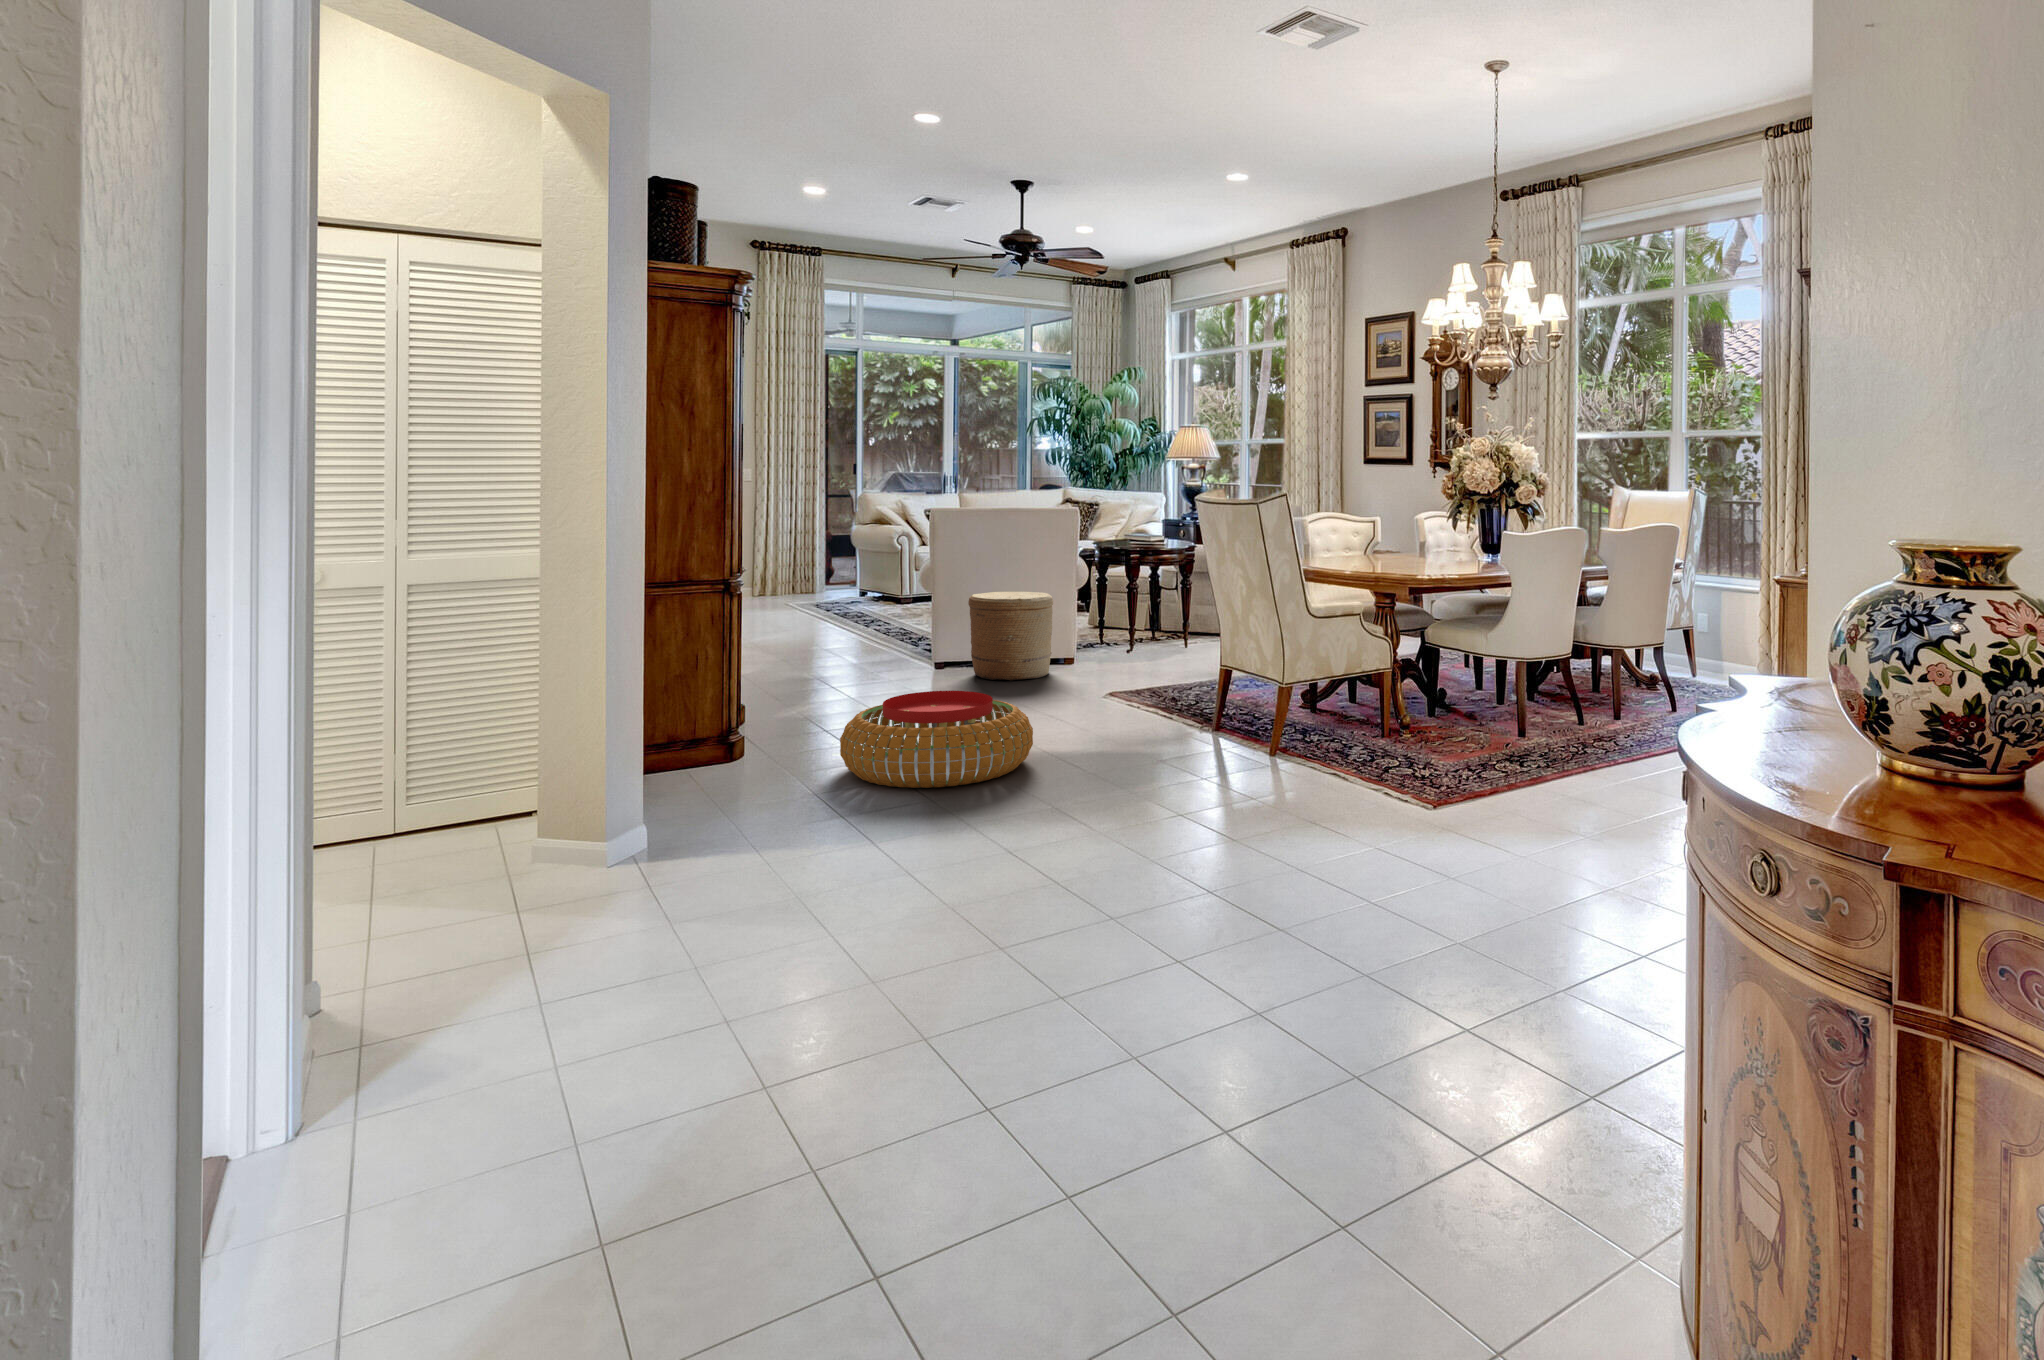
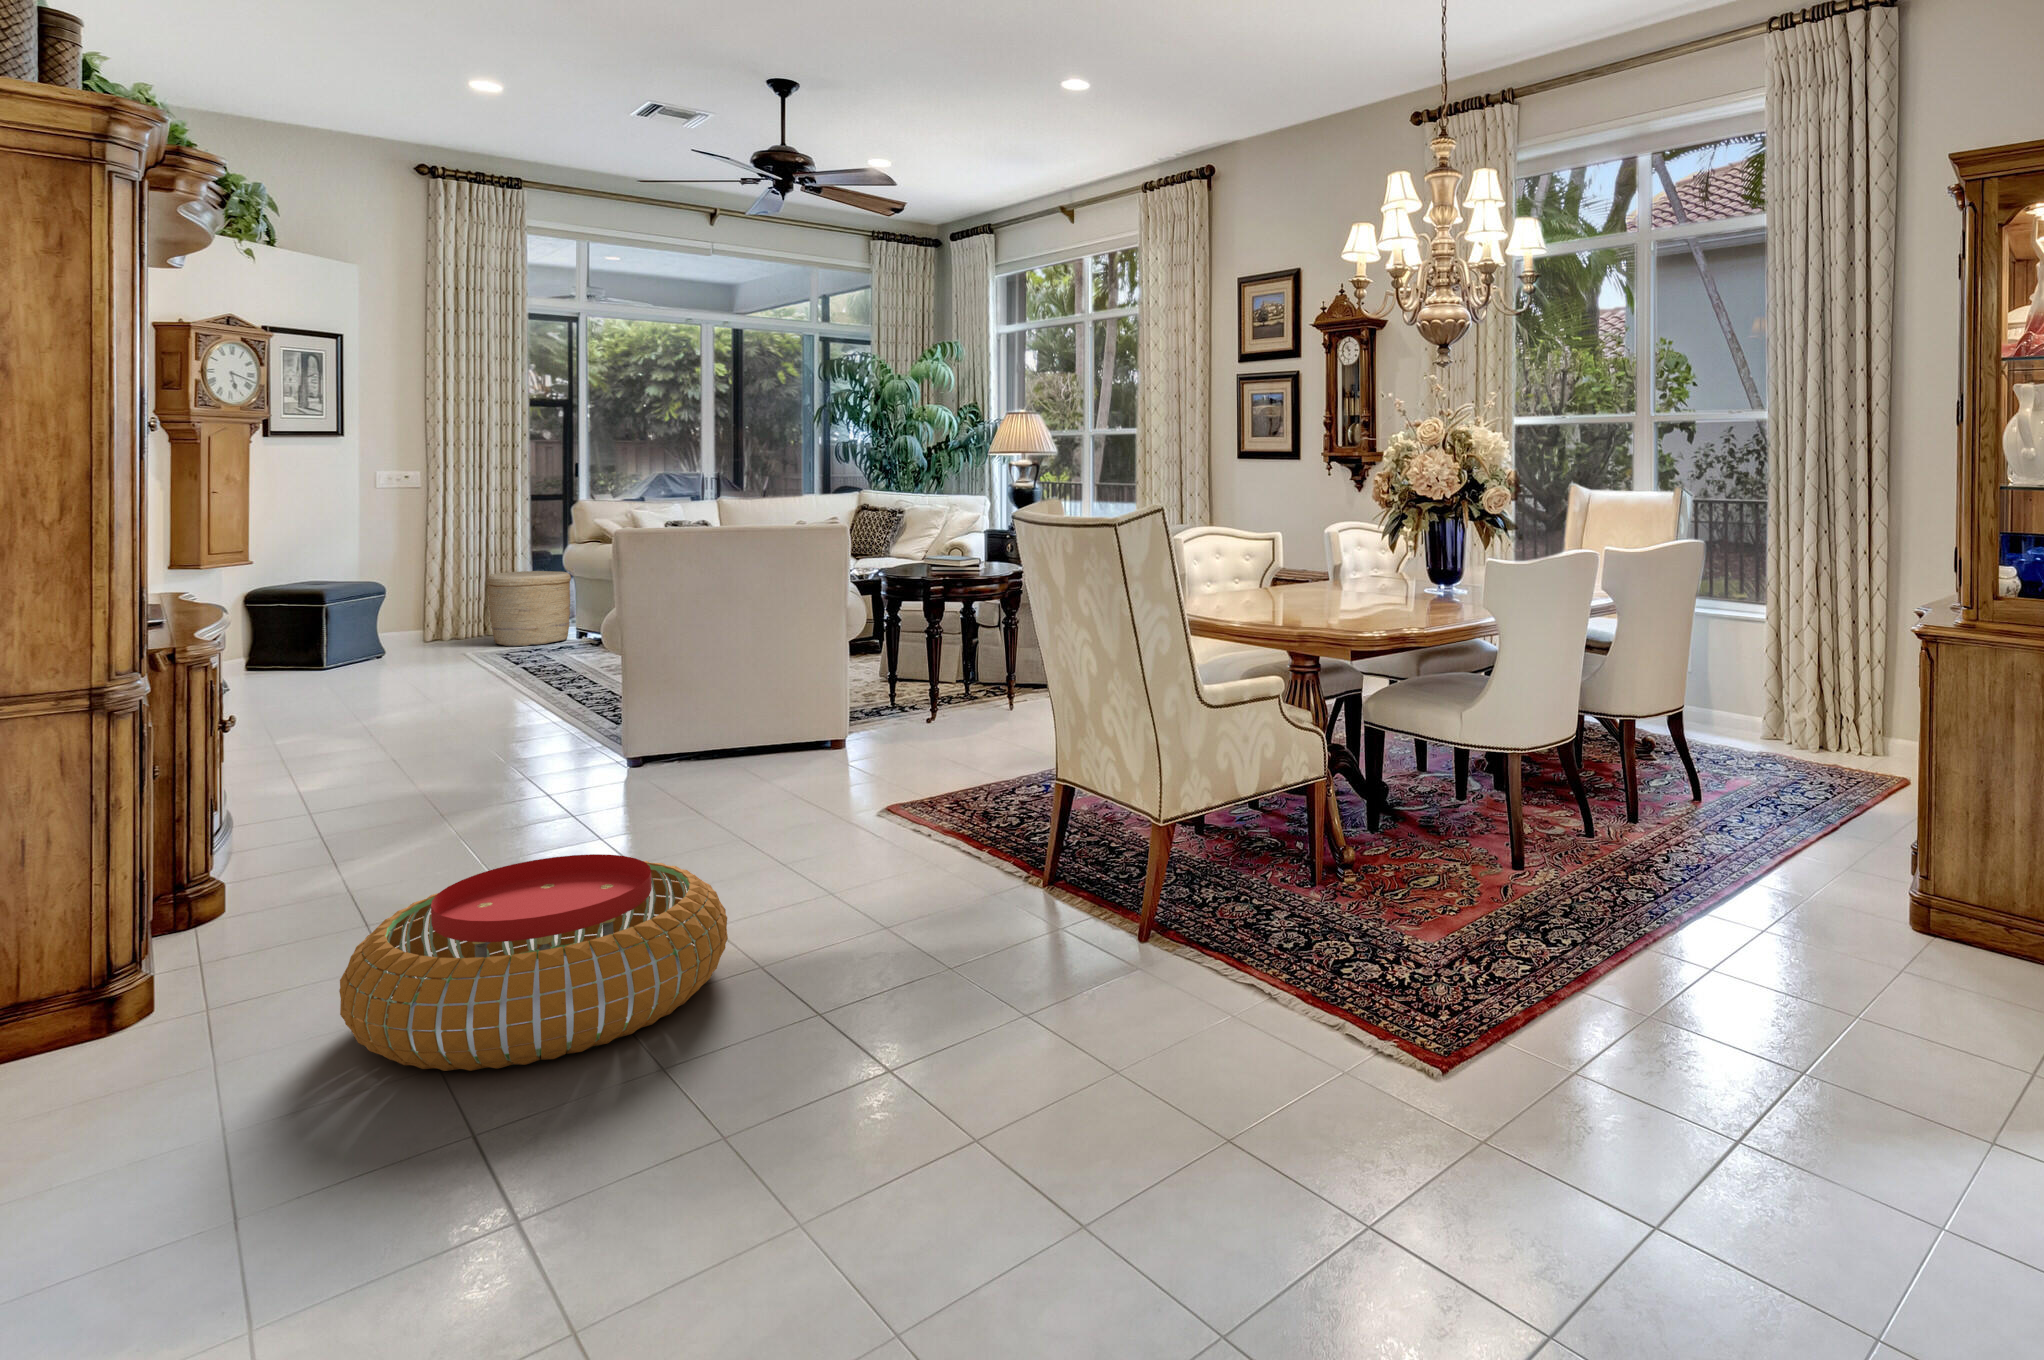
woven basket: present [968,592,1053,681] -> present [487,571,571,646]

